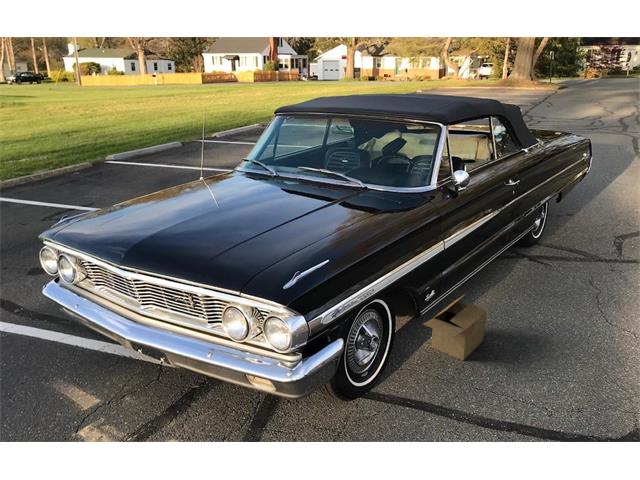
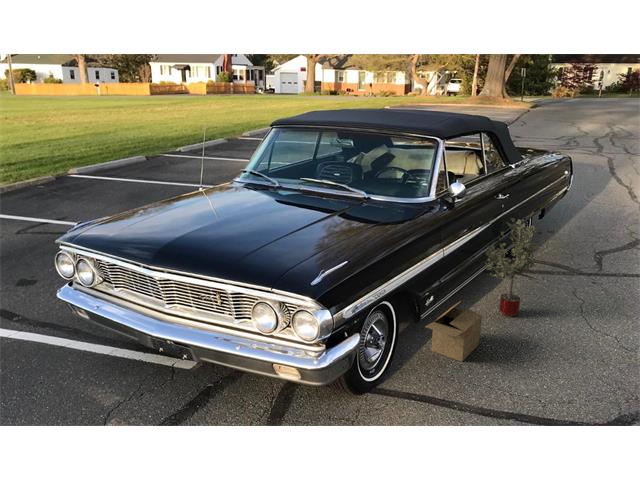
potted tree: none [490,205,553,309] -> present [483,218,540,317]

